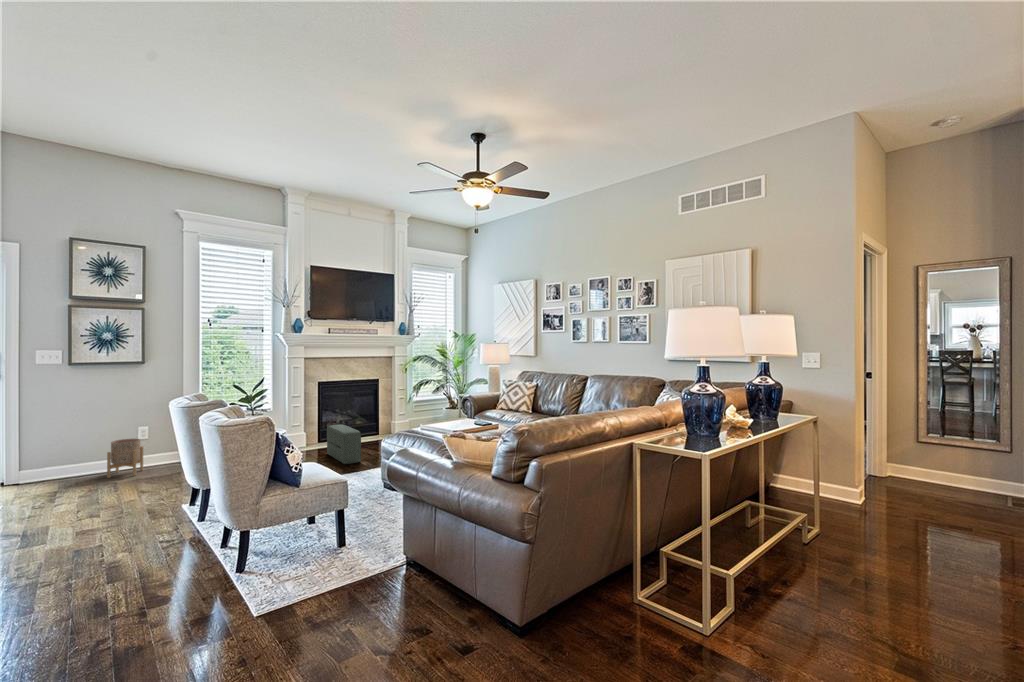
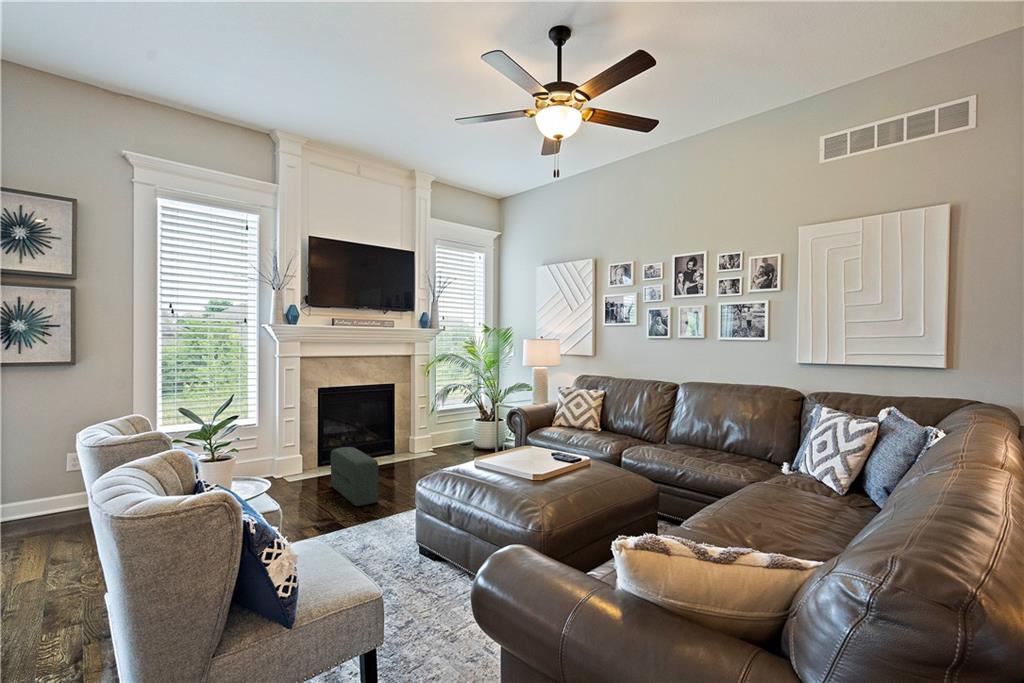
planter: present [107,439,143,478] -> none [17,472,75,532]

